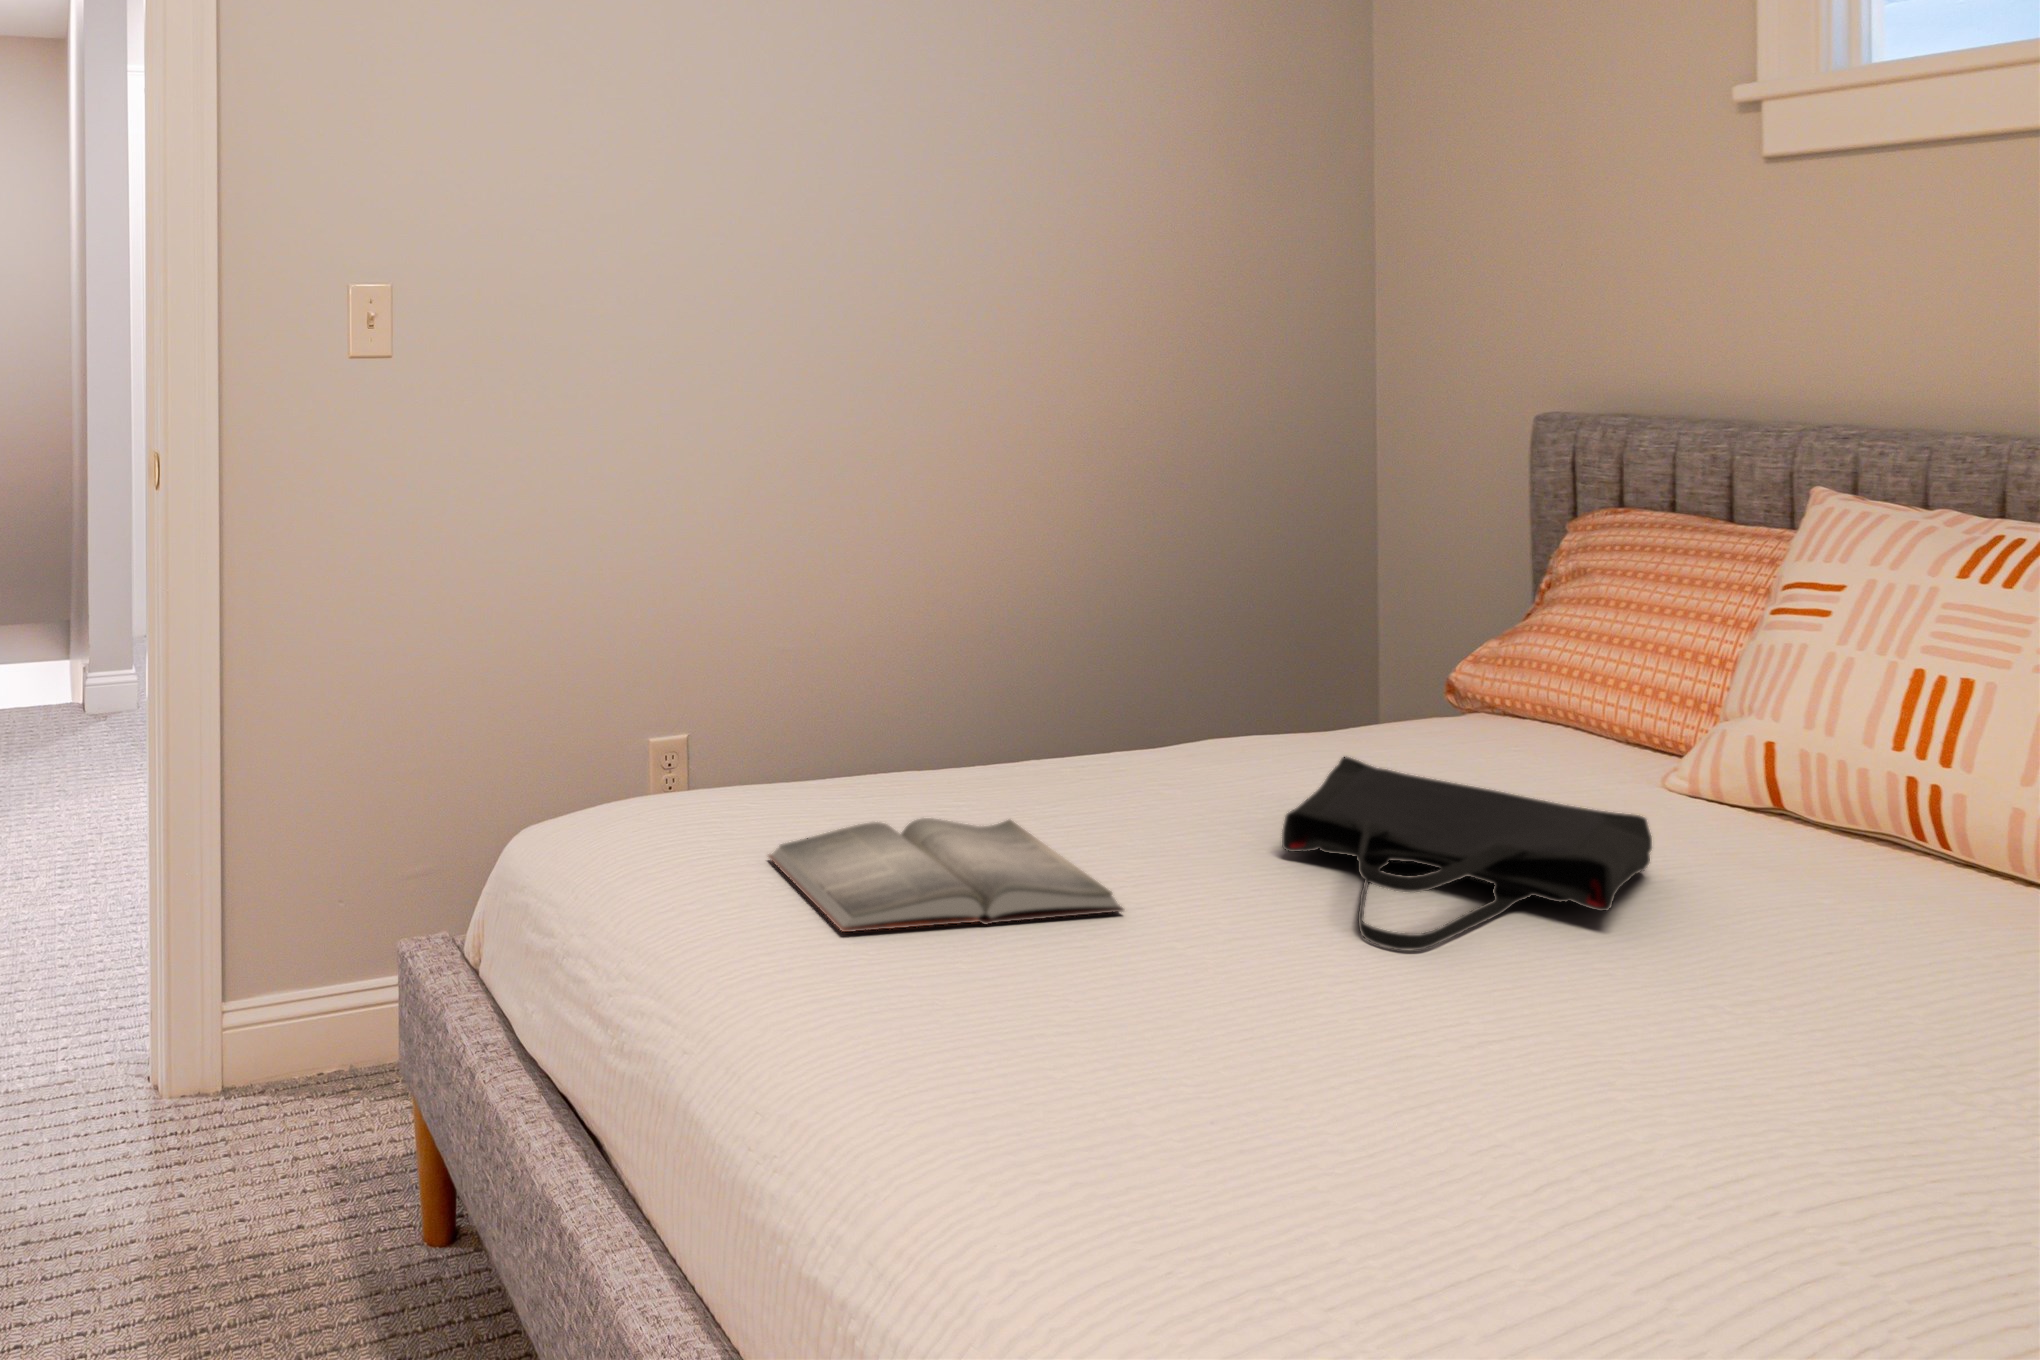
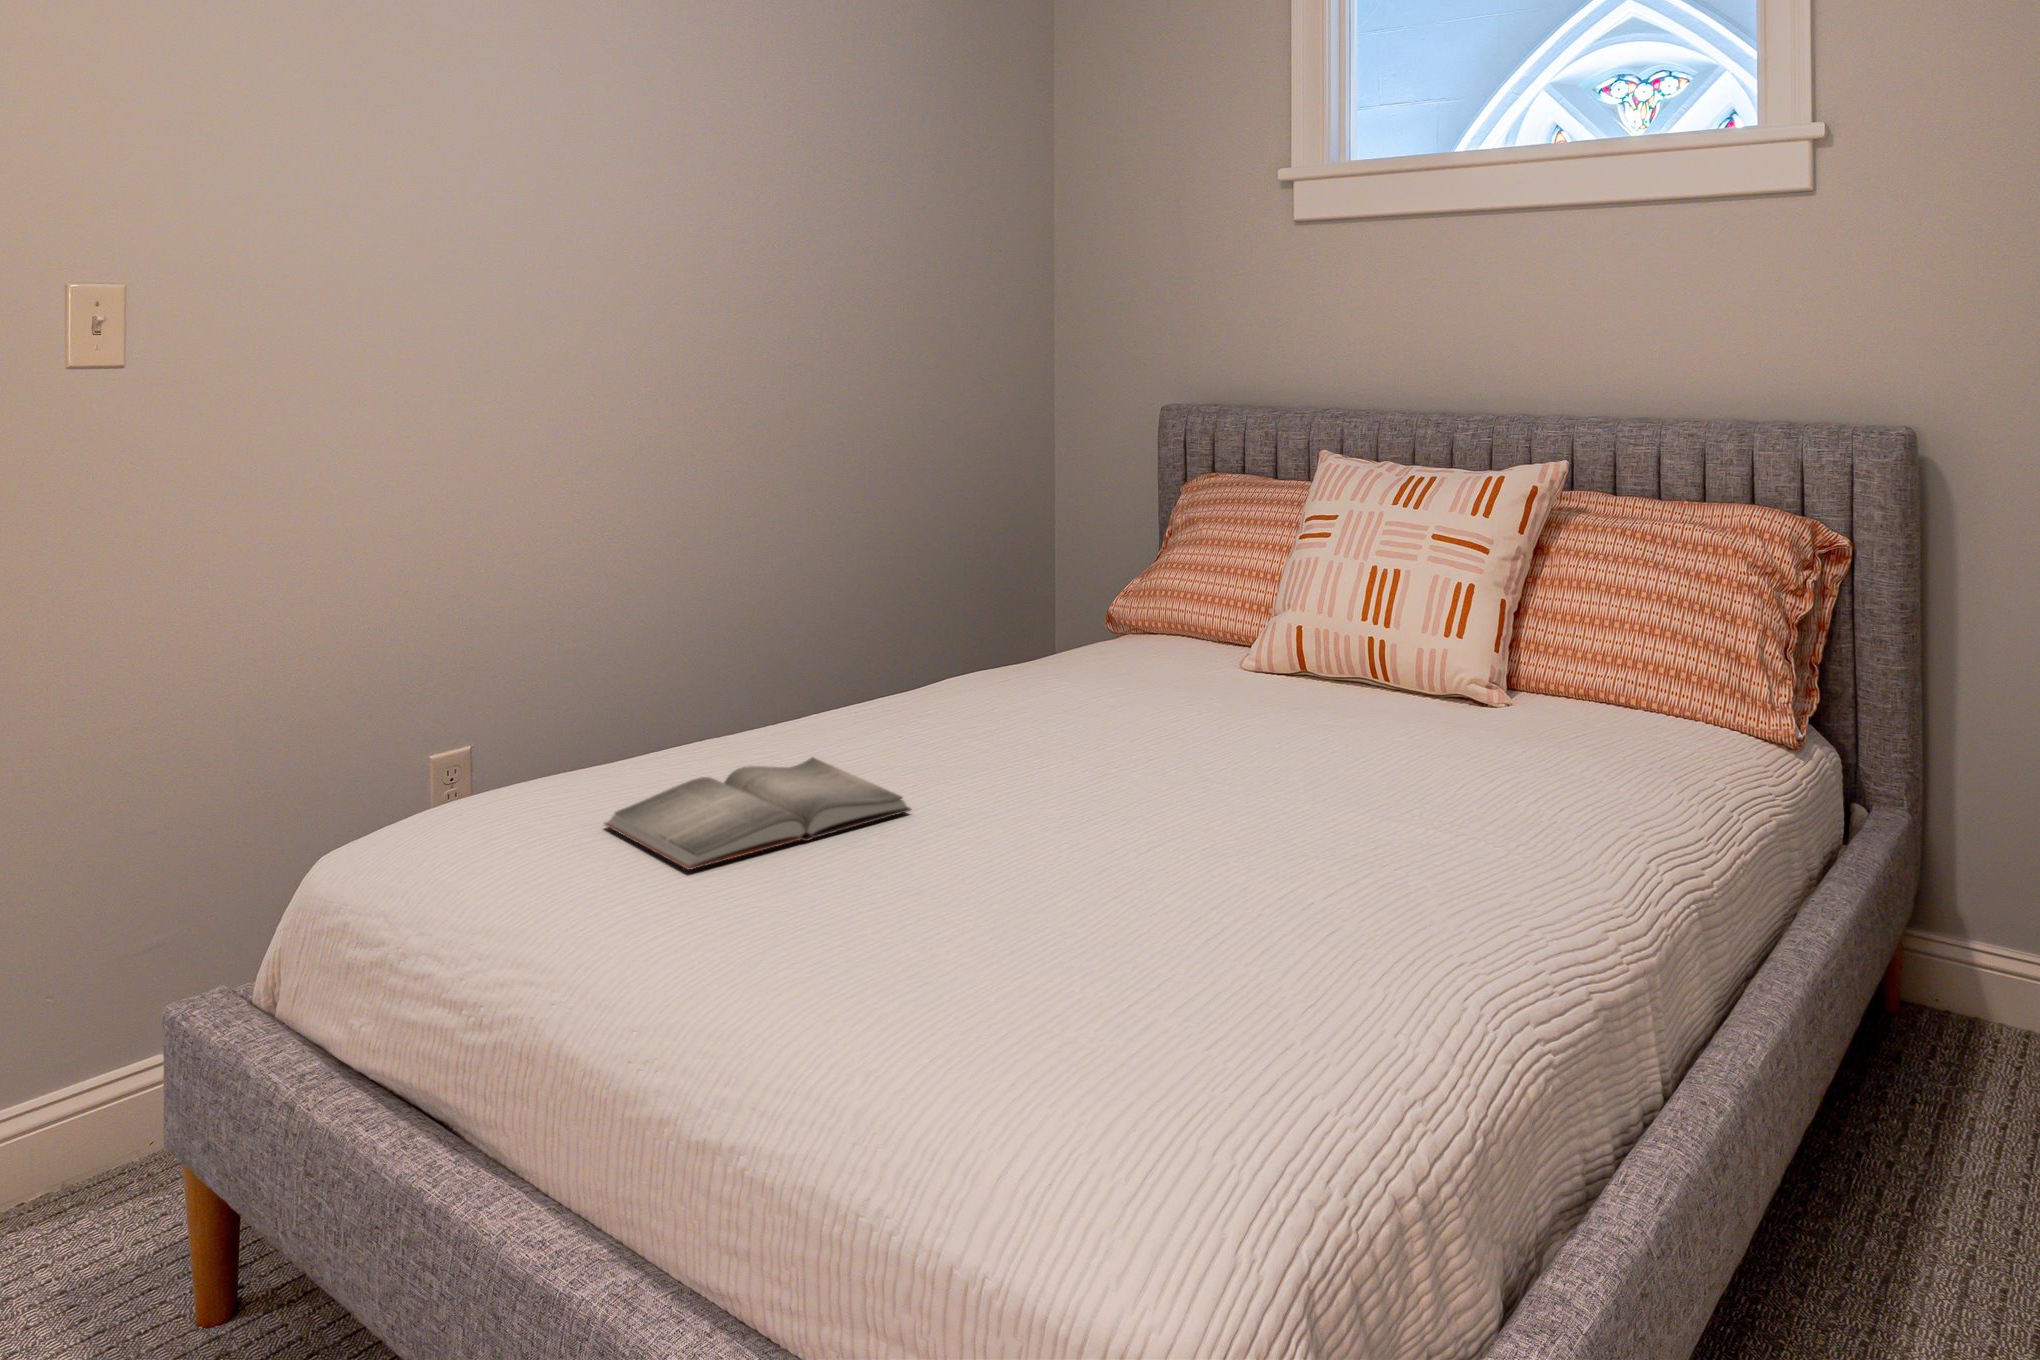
tote bag: present [1282,756,1652,950] -> none [1015,671,1242,800]

